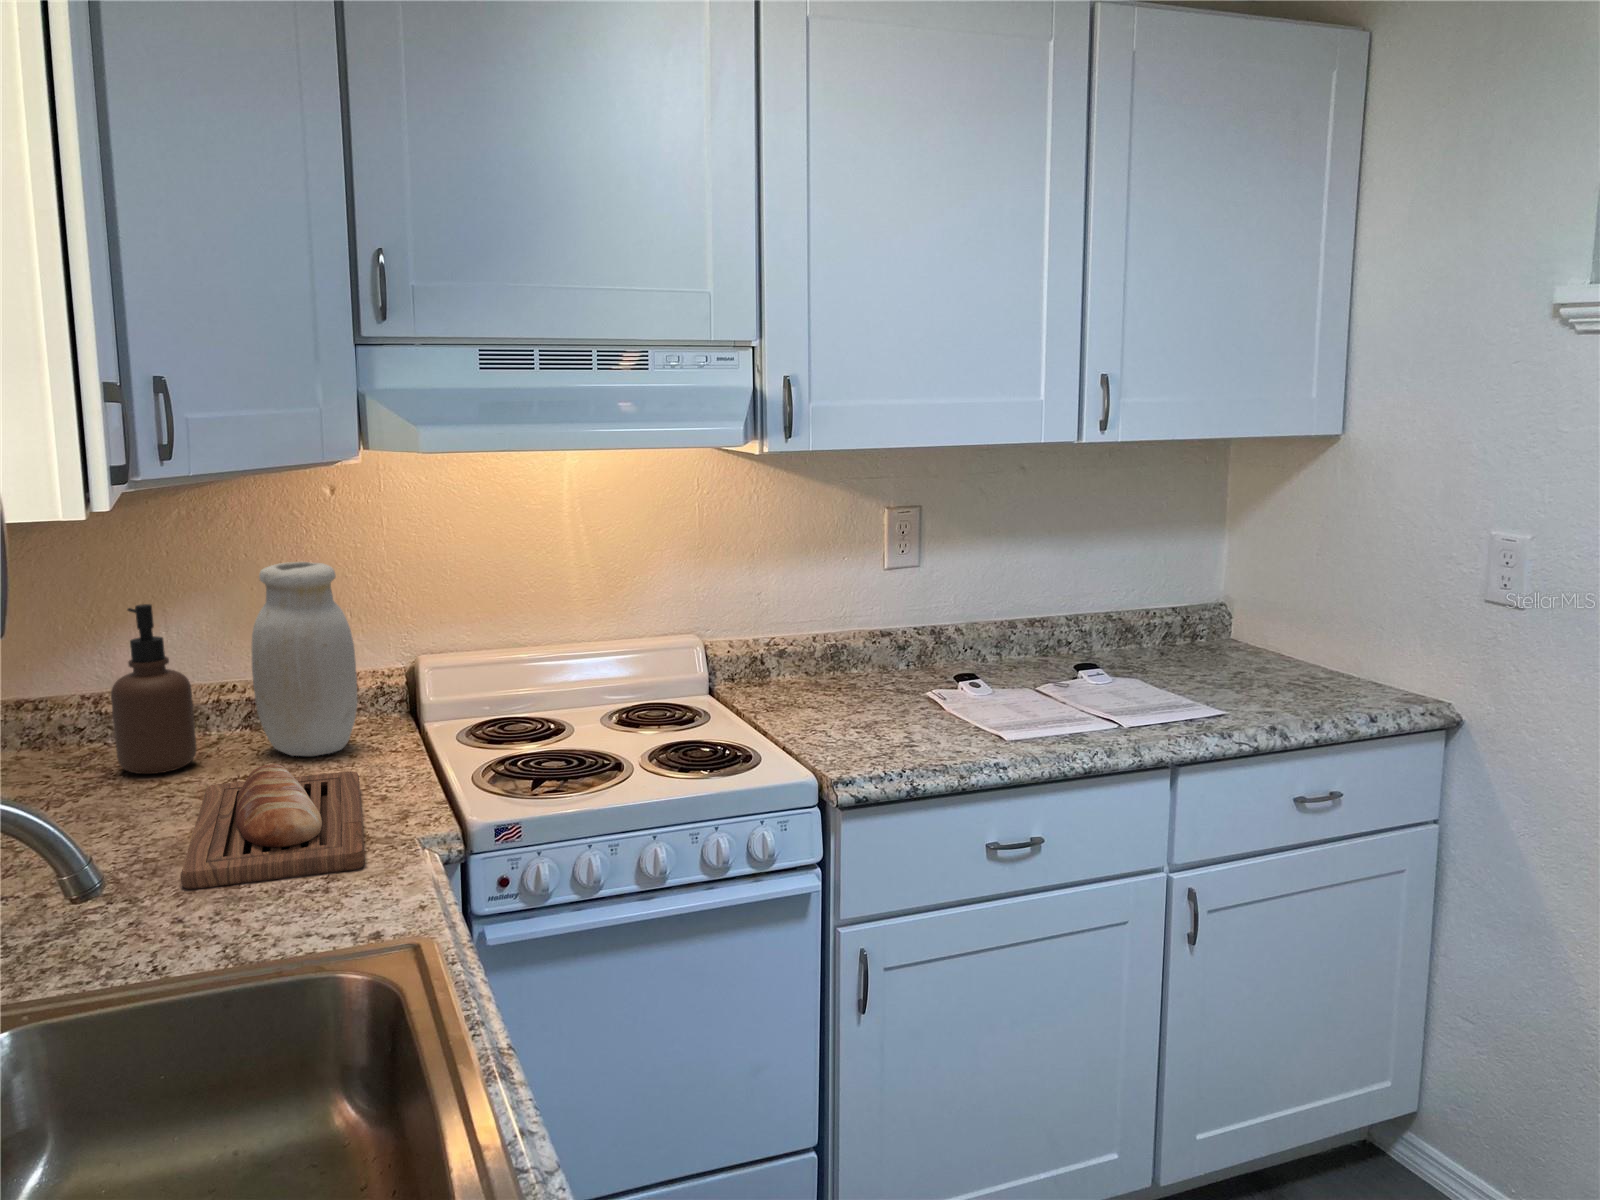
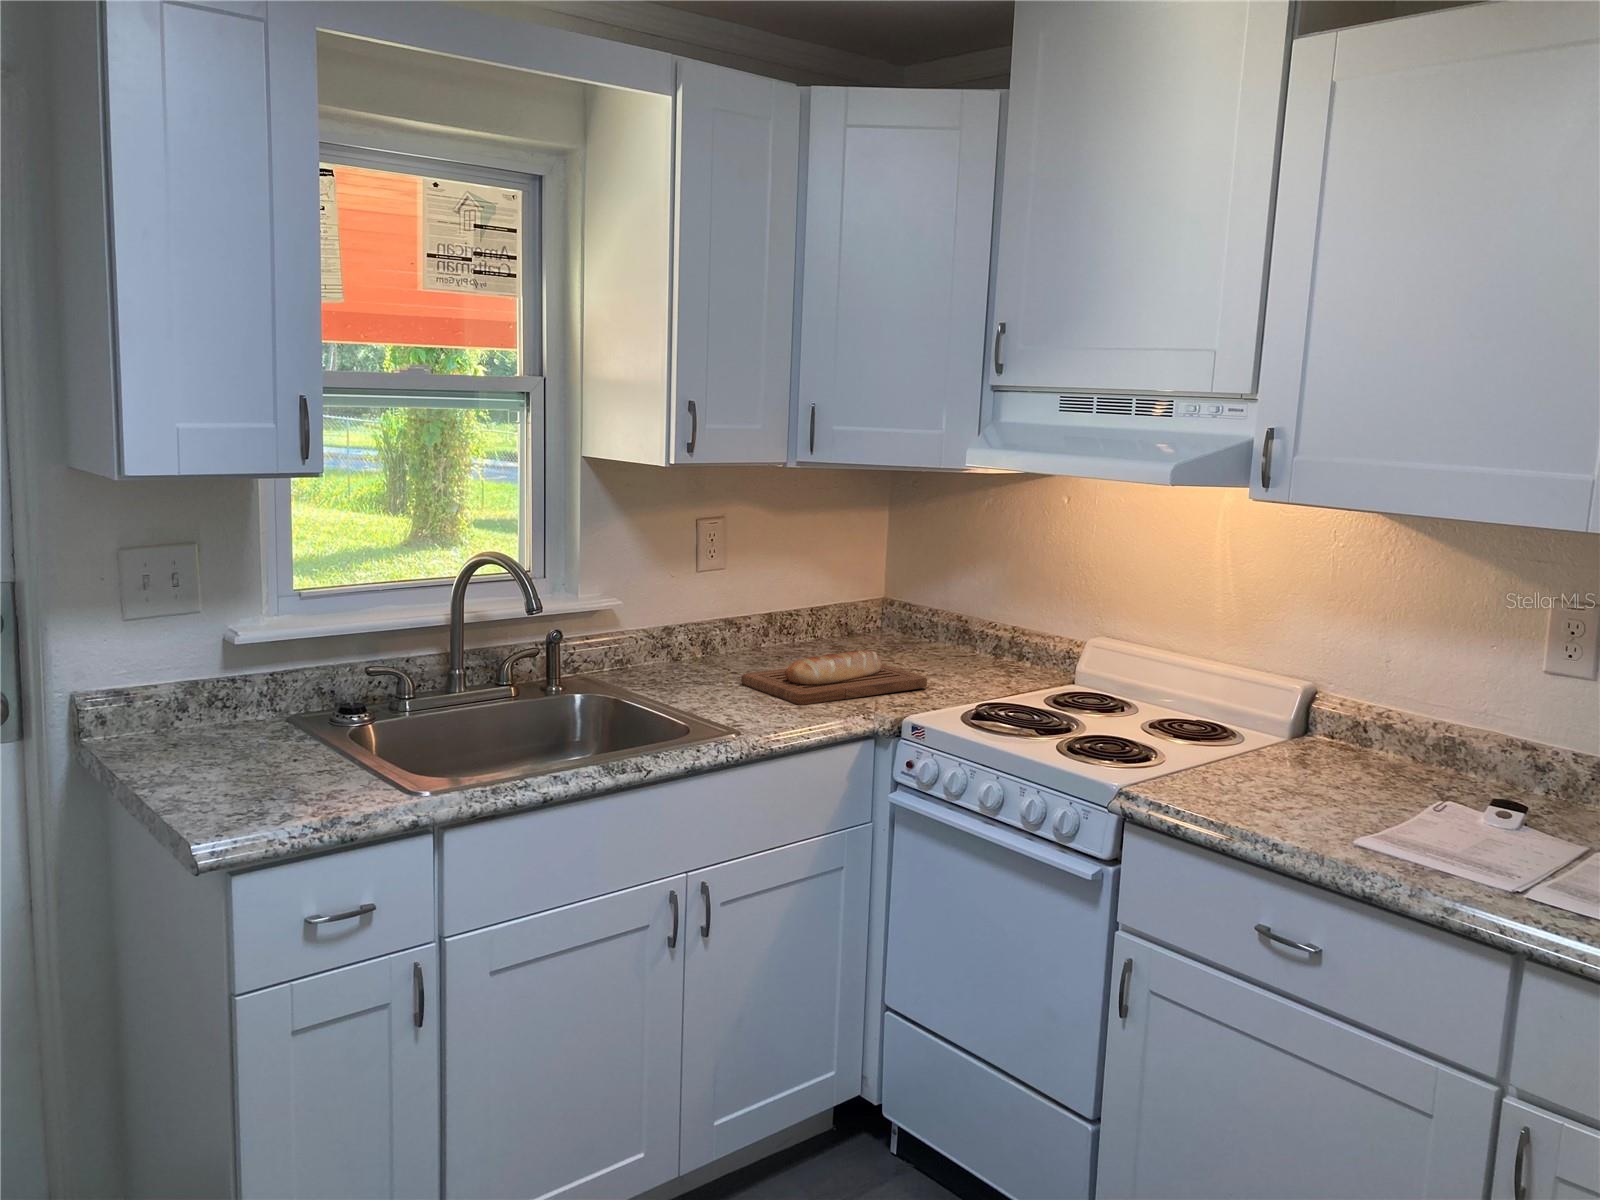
jar: present [252,562,358,756] -> none [956,540,1015,677]
soap dispenser: present [111,604,197,774] -> none [886,550,935,658]

